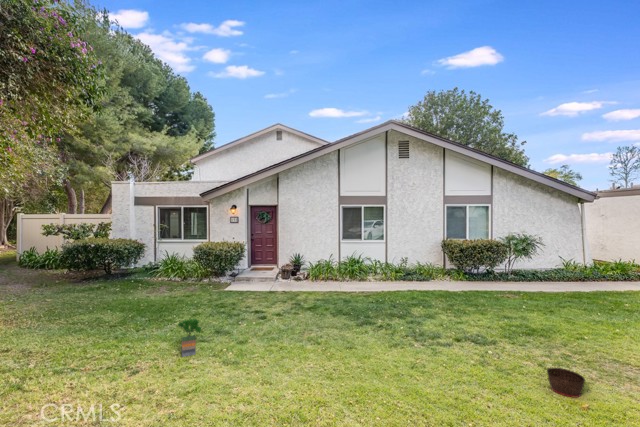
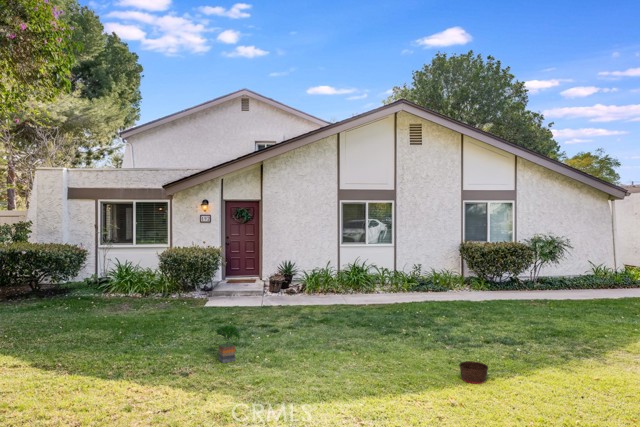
basket: present [547,368,585,397] -> present [460,361,488,384]

